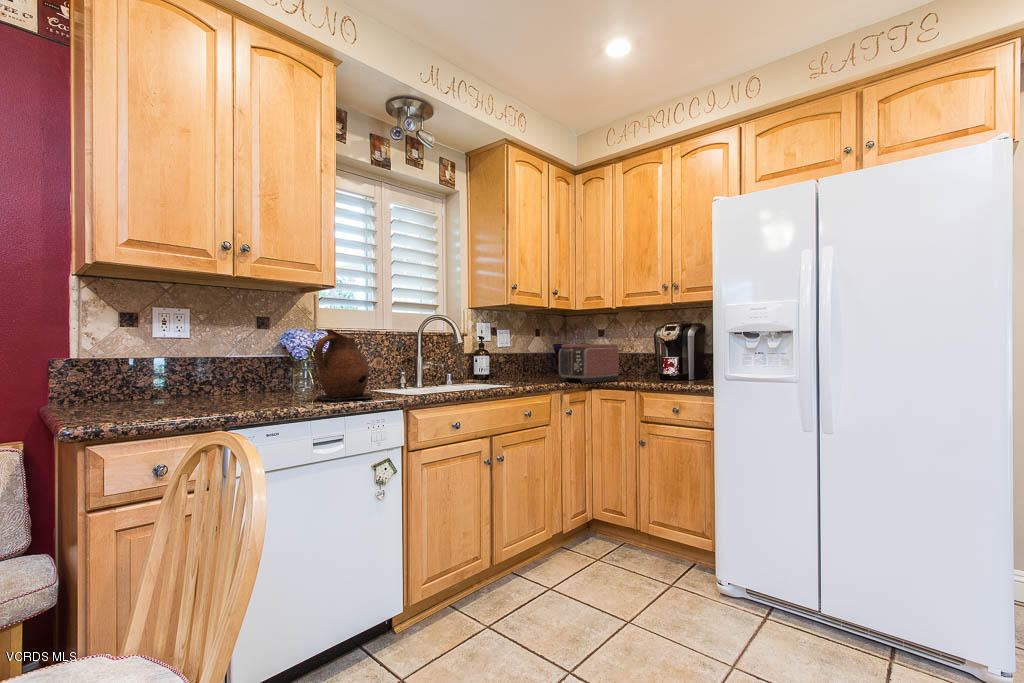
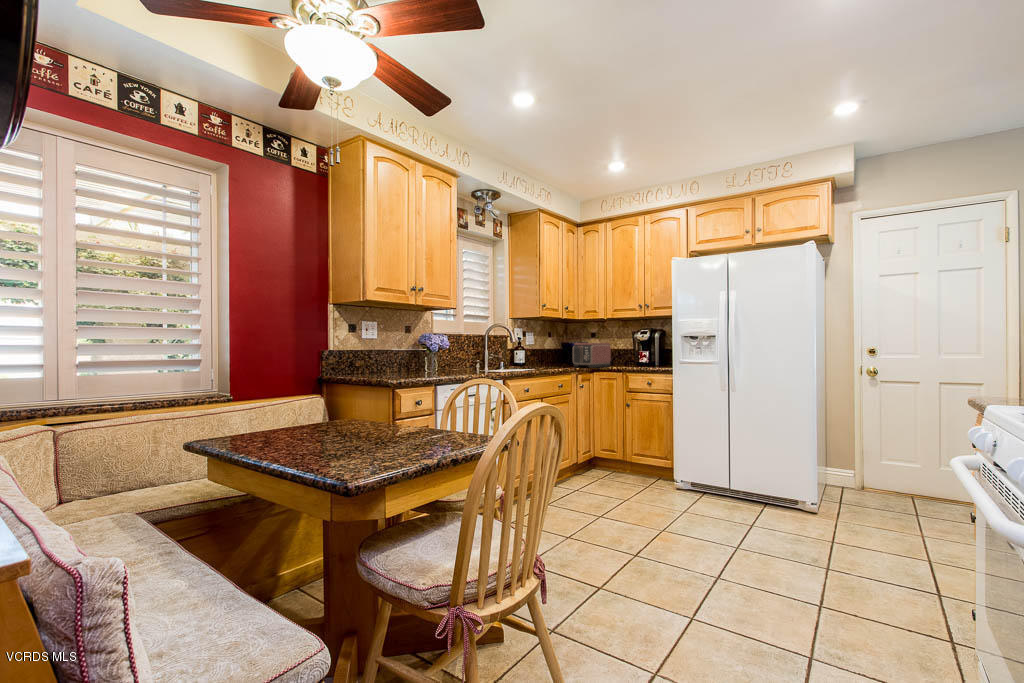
ceramic pitcher: present [315,329,373,400] -> none [453,334,489,374]

